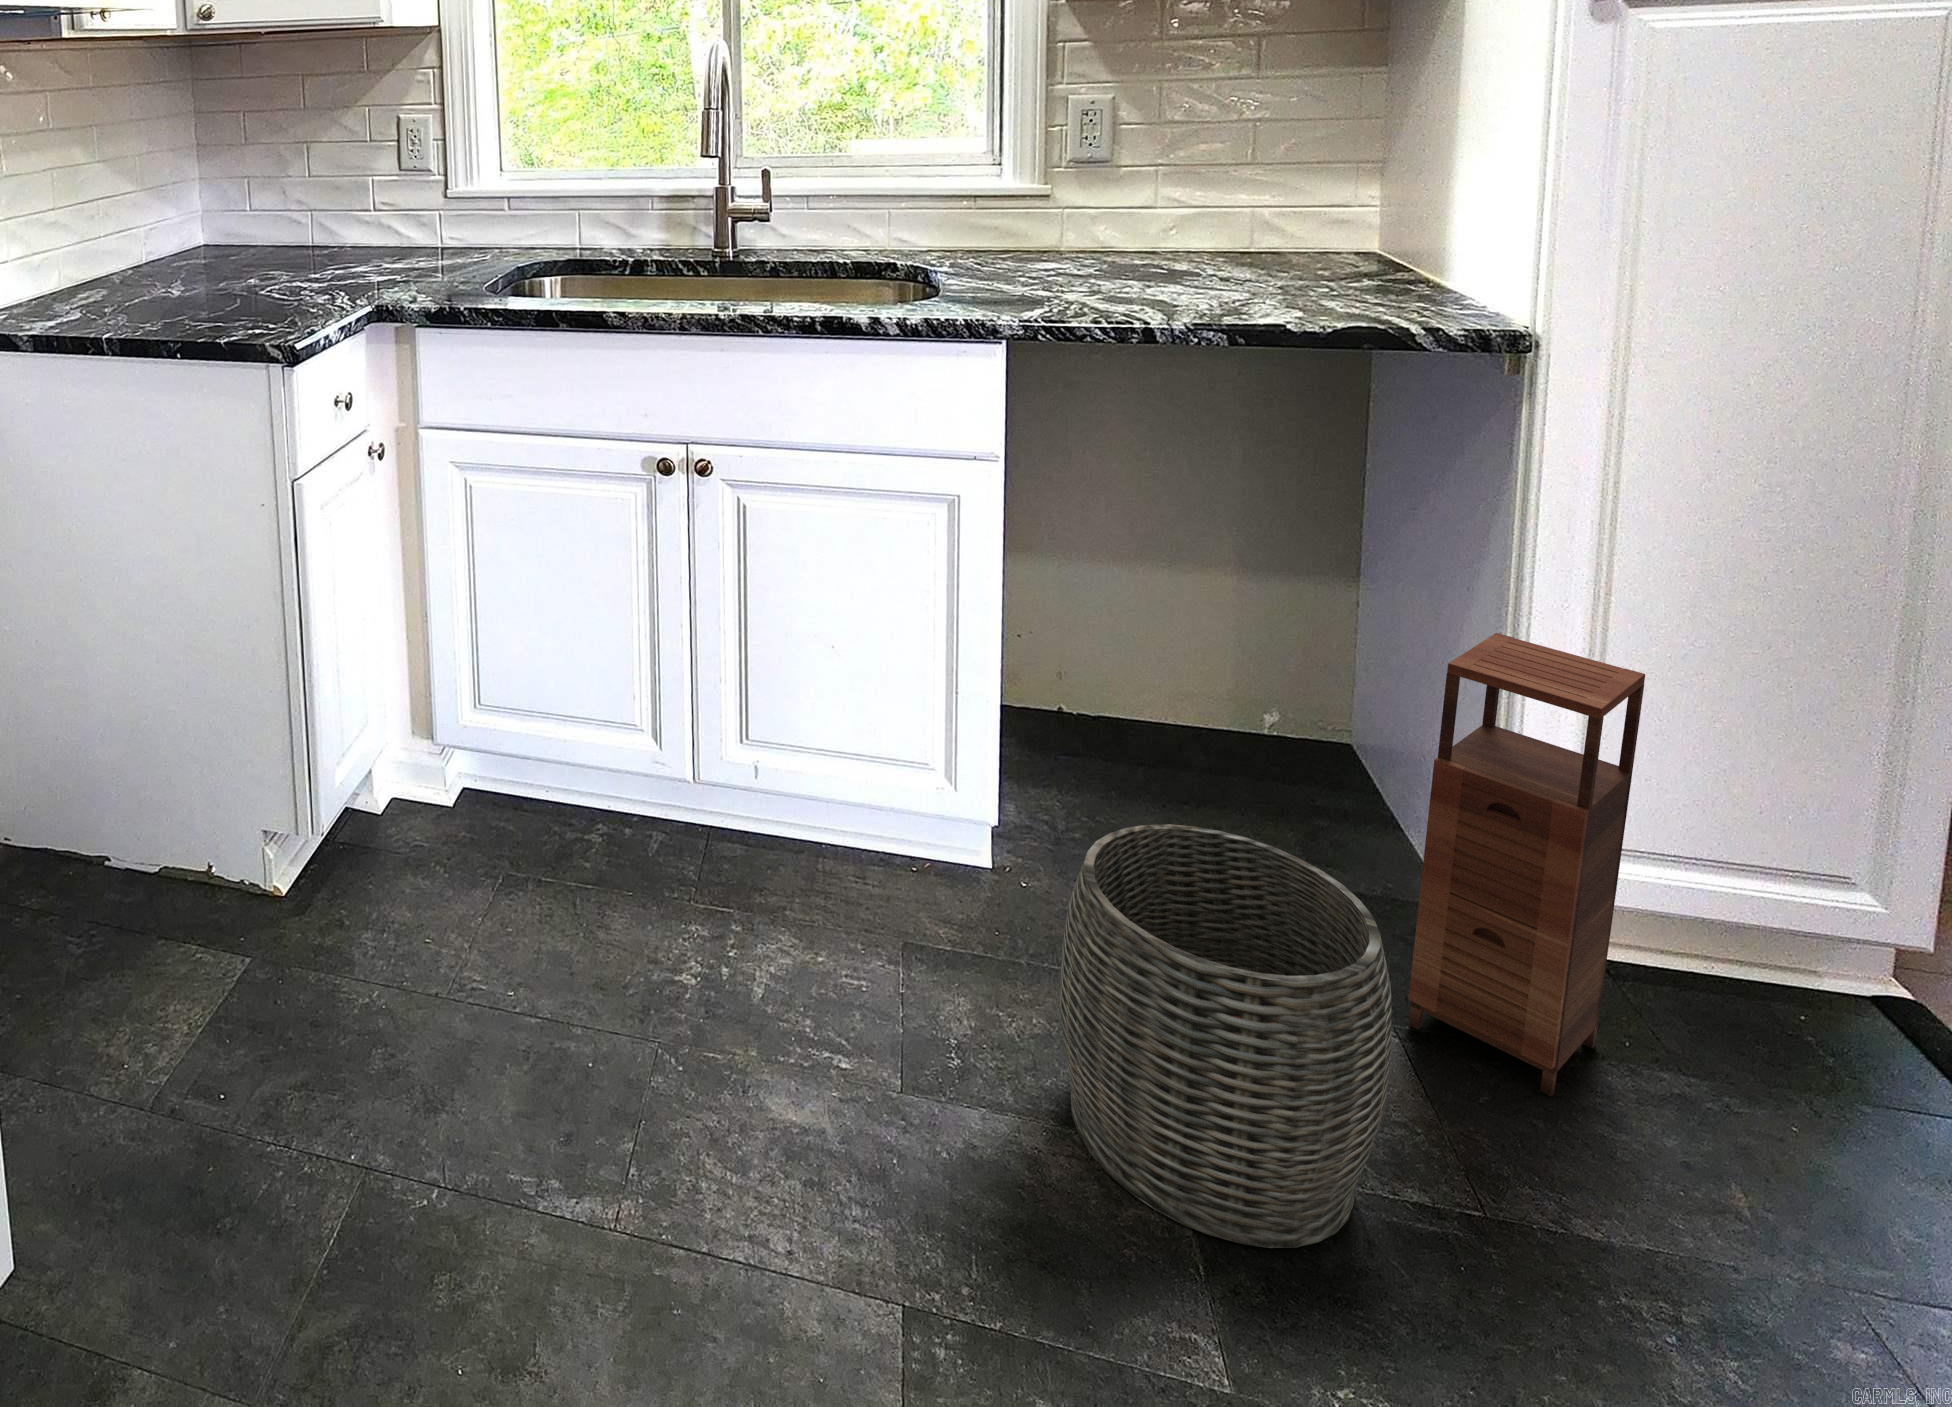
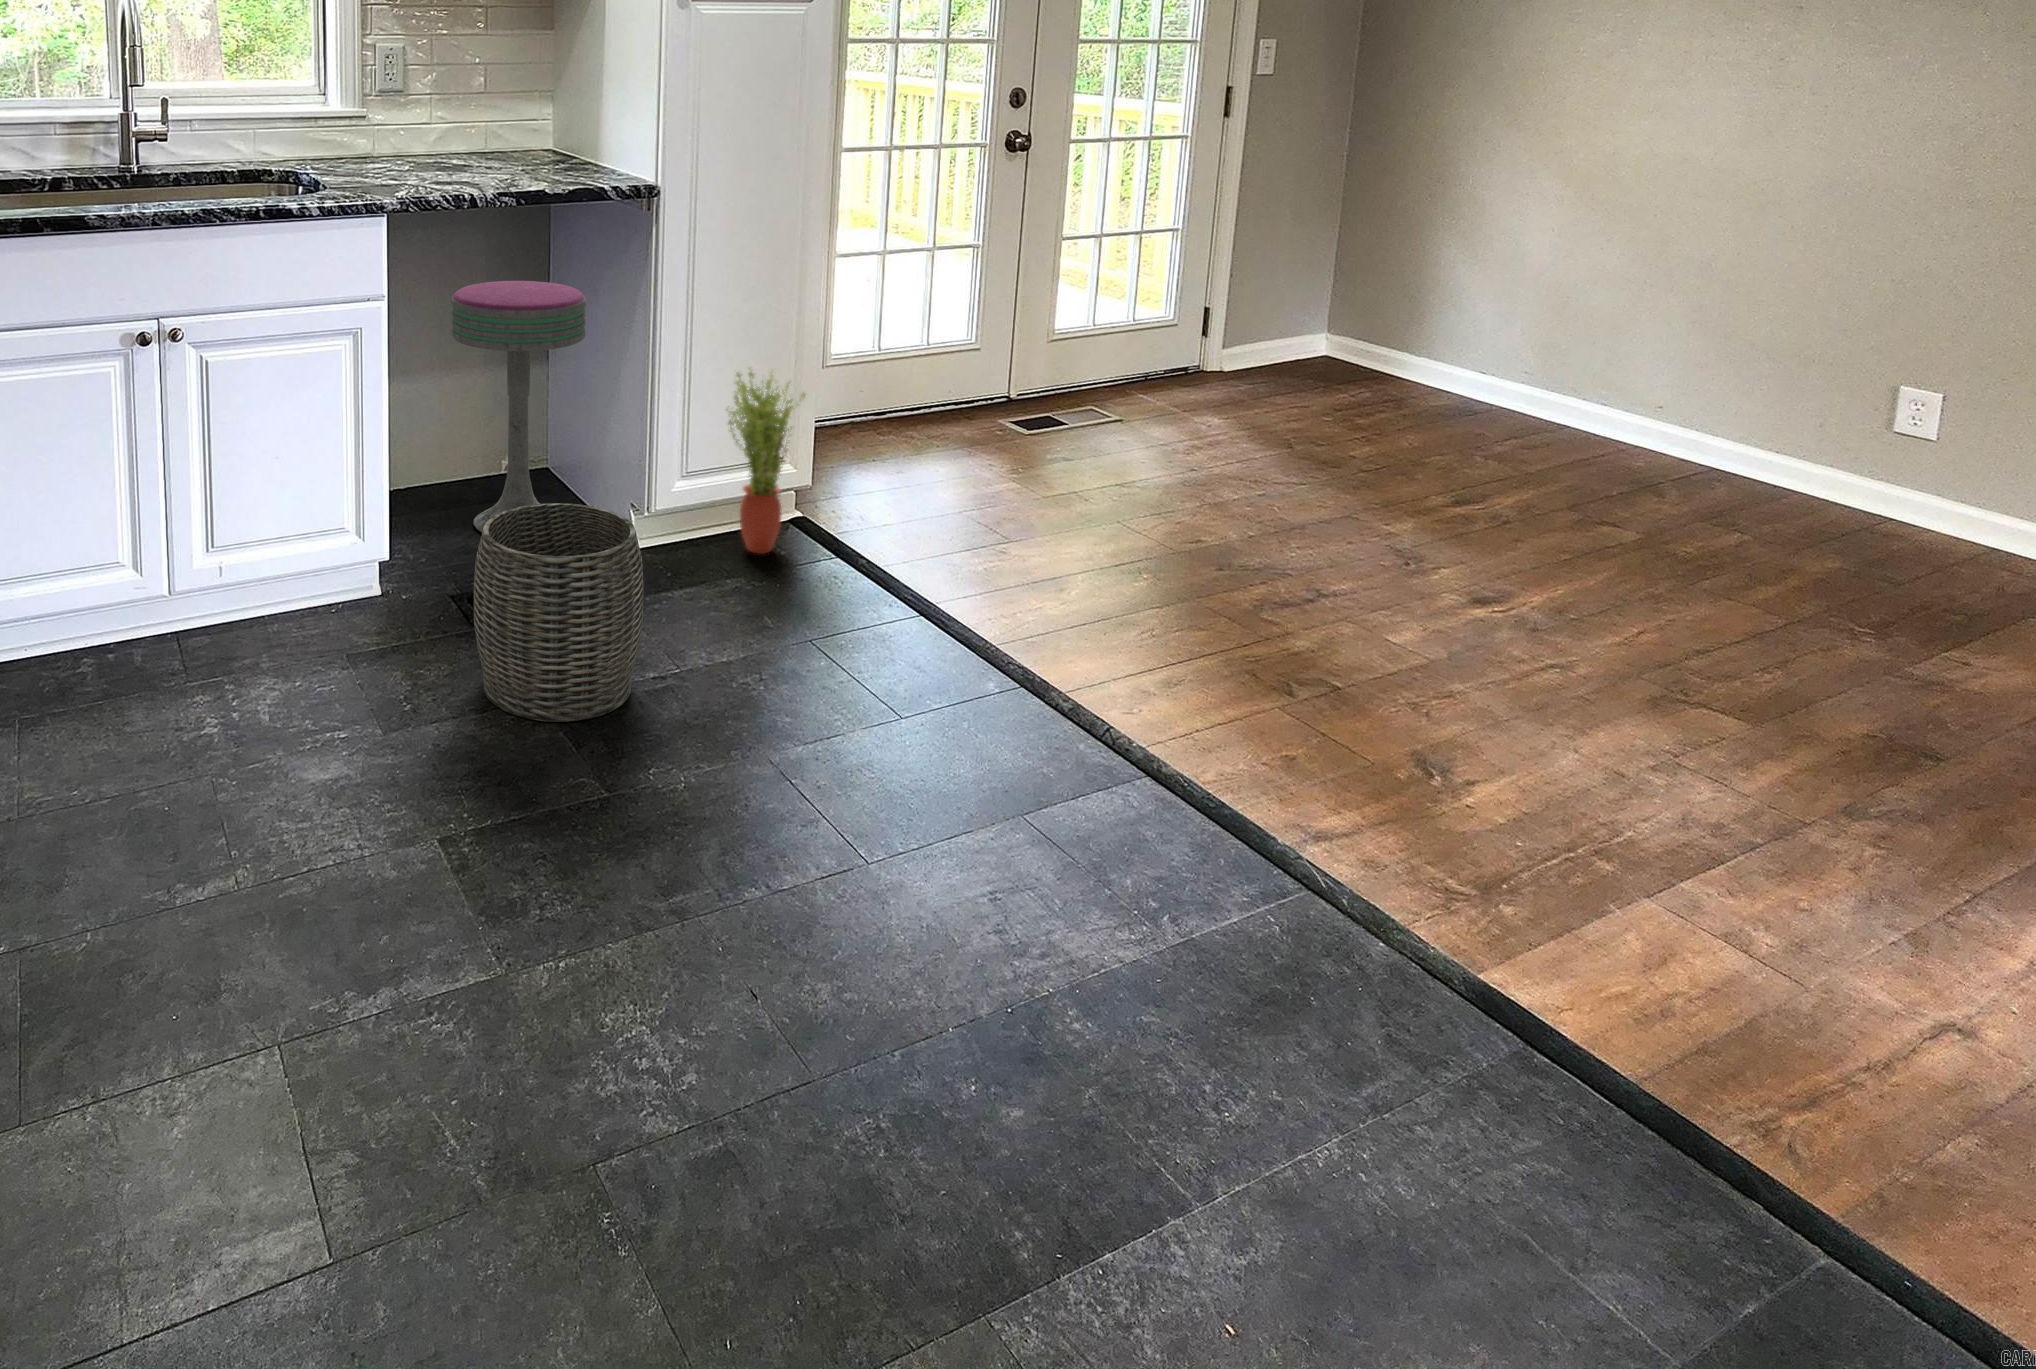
bar stool: none [1143,434,1384,829] -> present [451,281,586,532]
storage cabinet: present [1409,633,1645,1096] -> none [634,366,722,615]
potted plant: none [1658,661,1876,1003] -> present [727,369,806,554]

